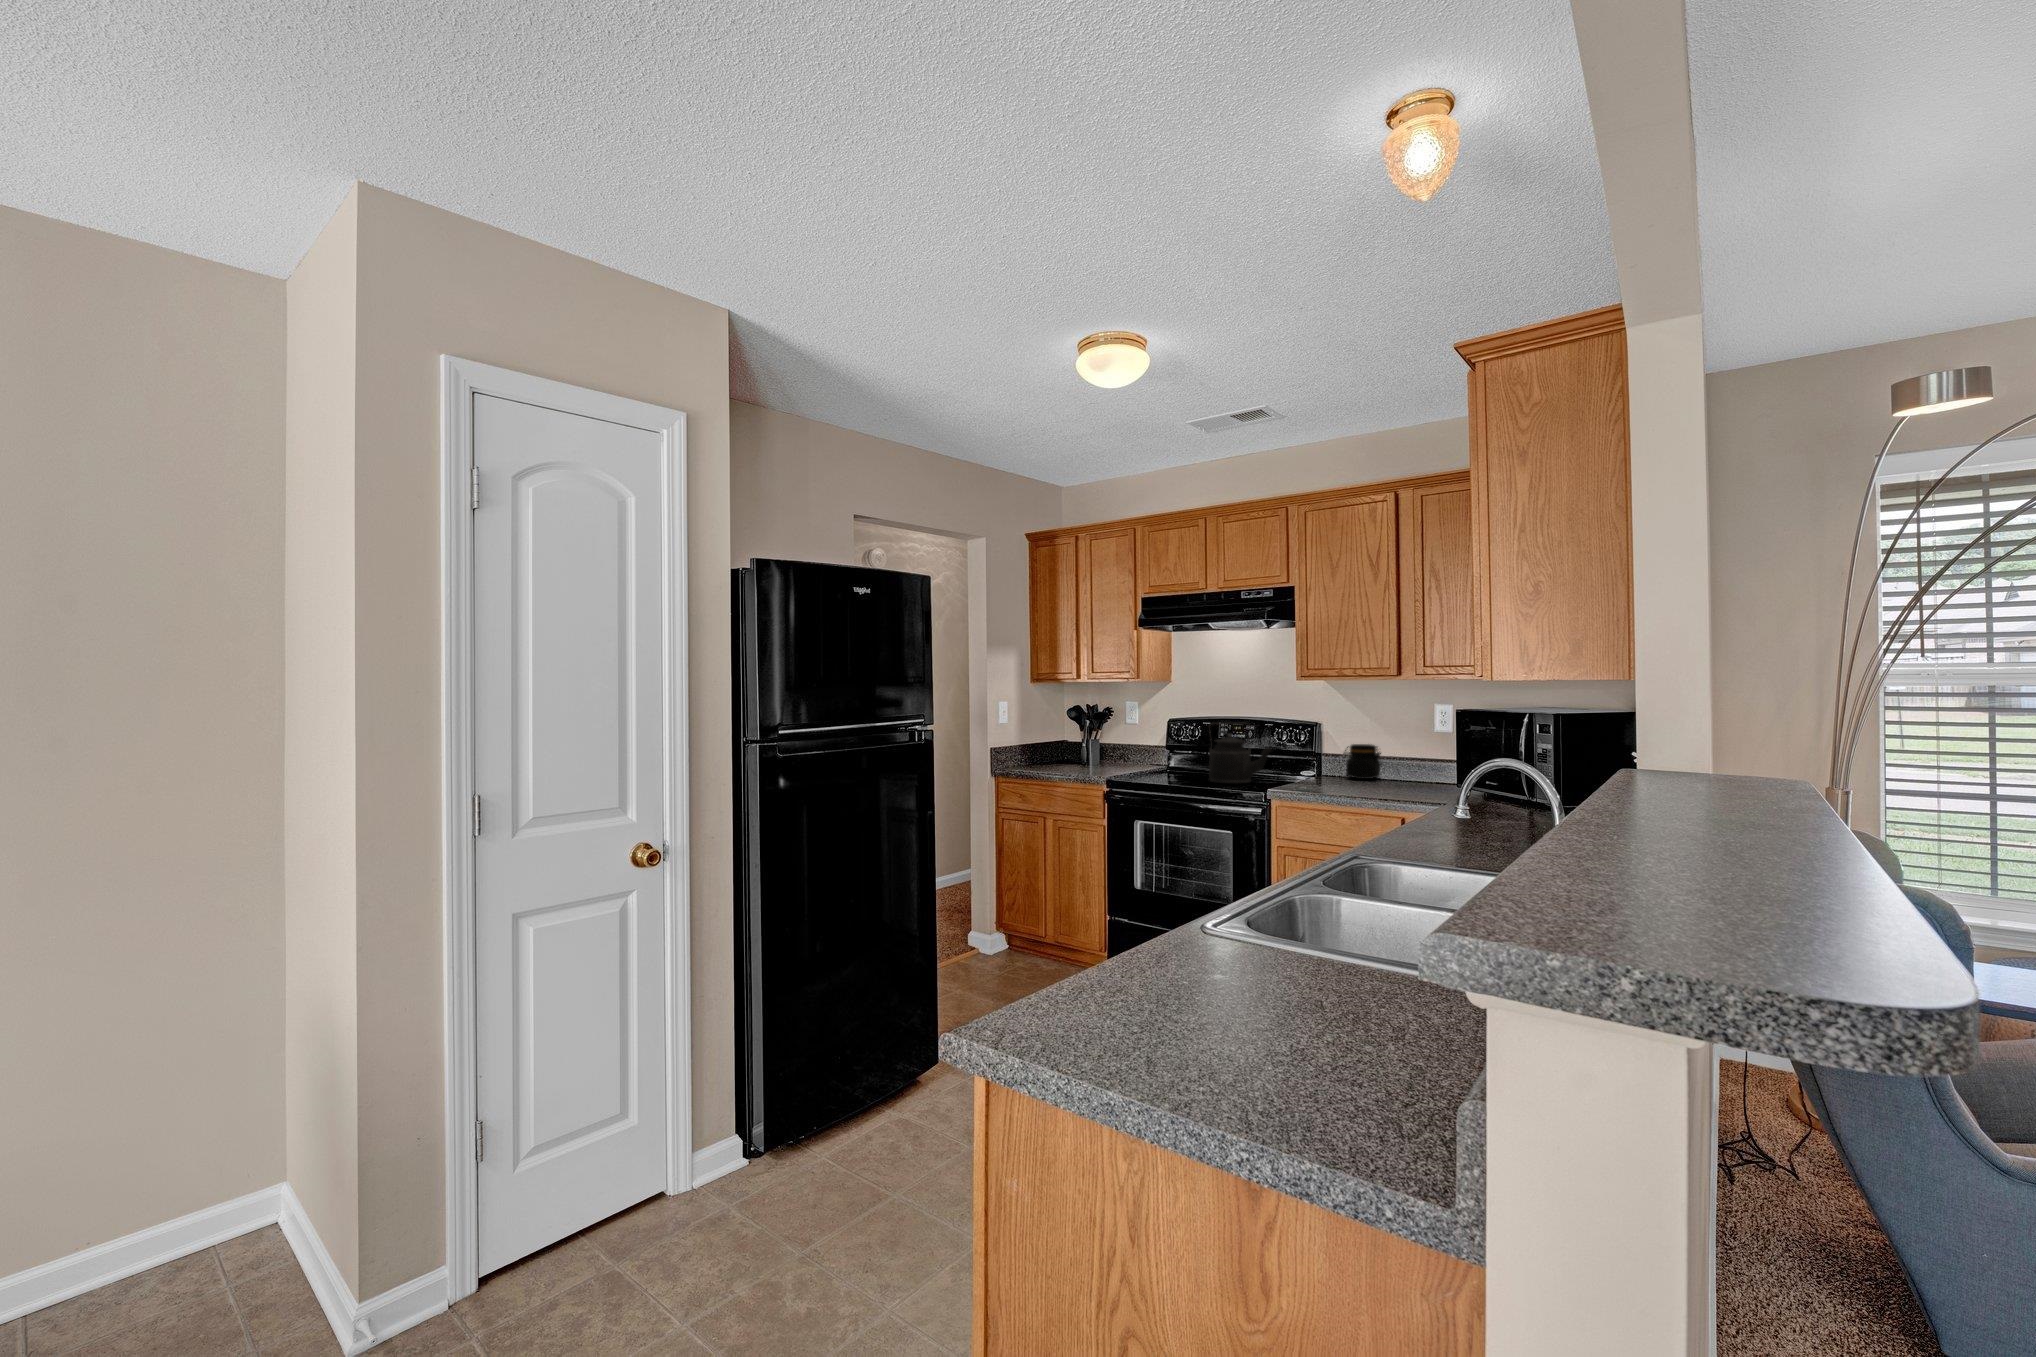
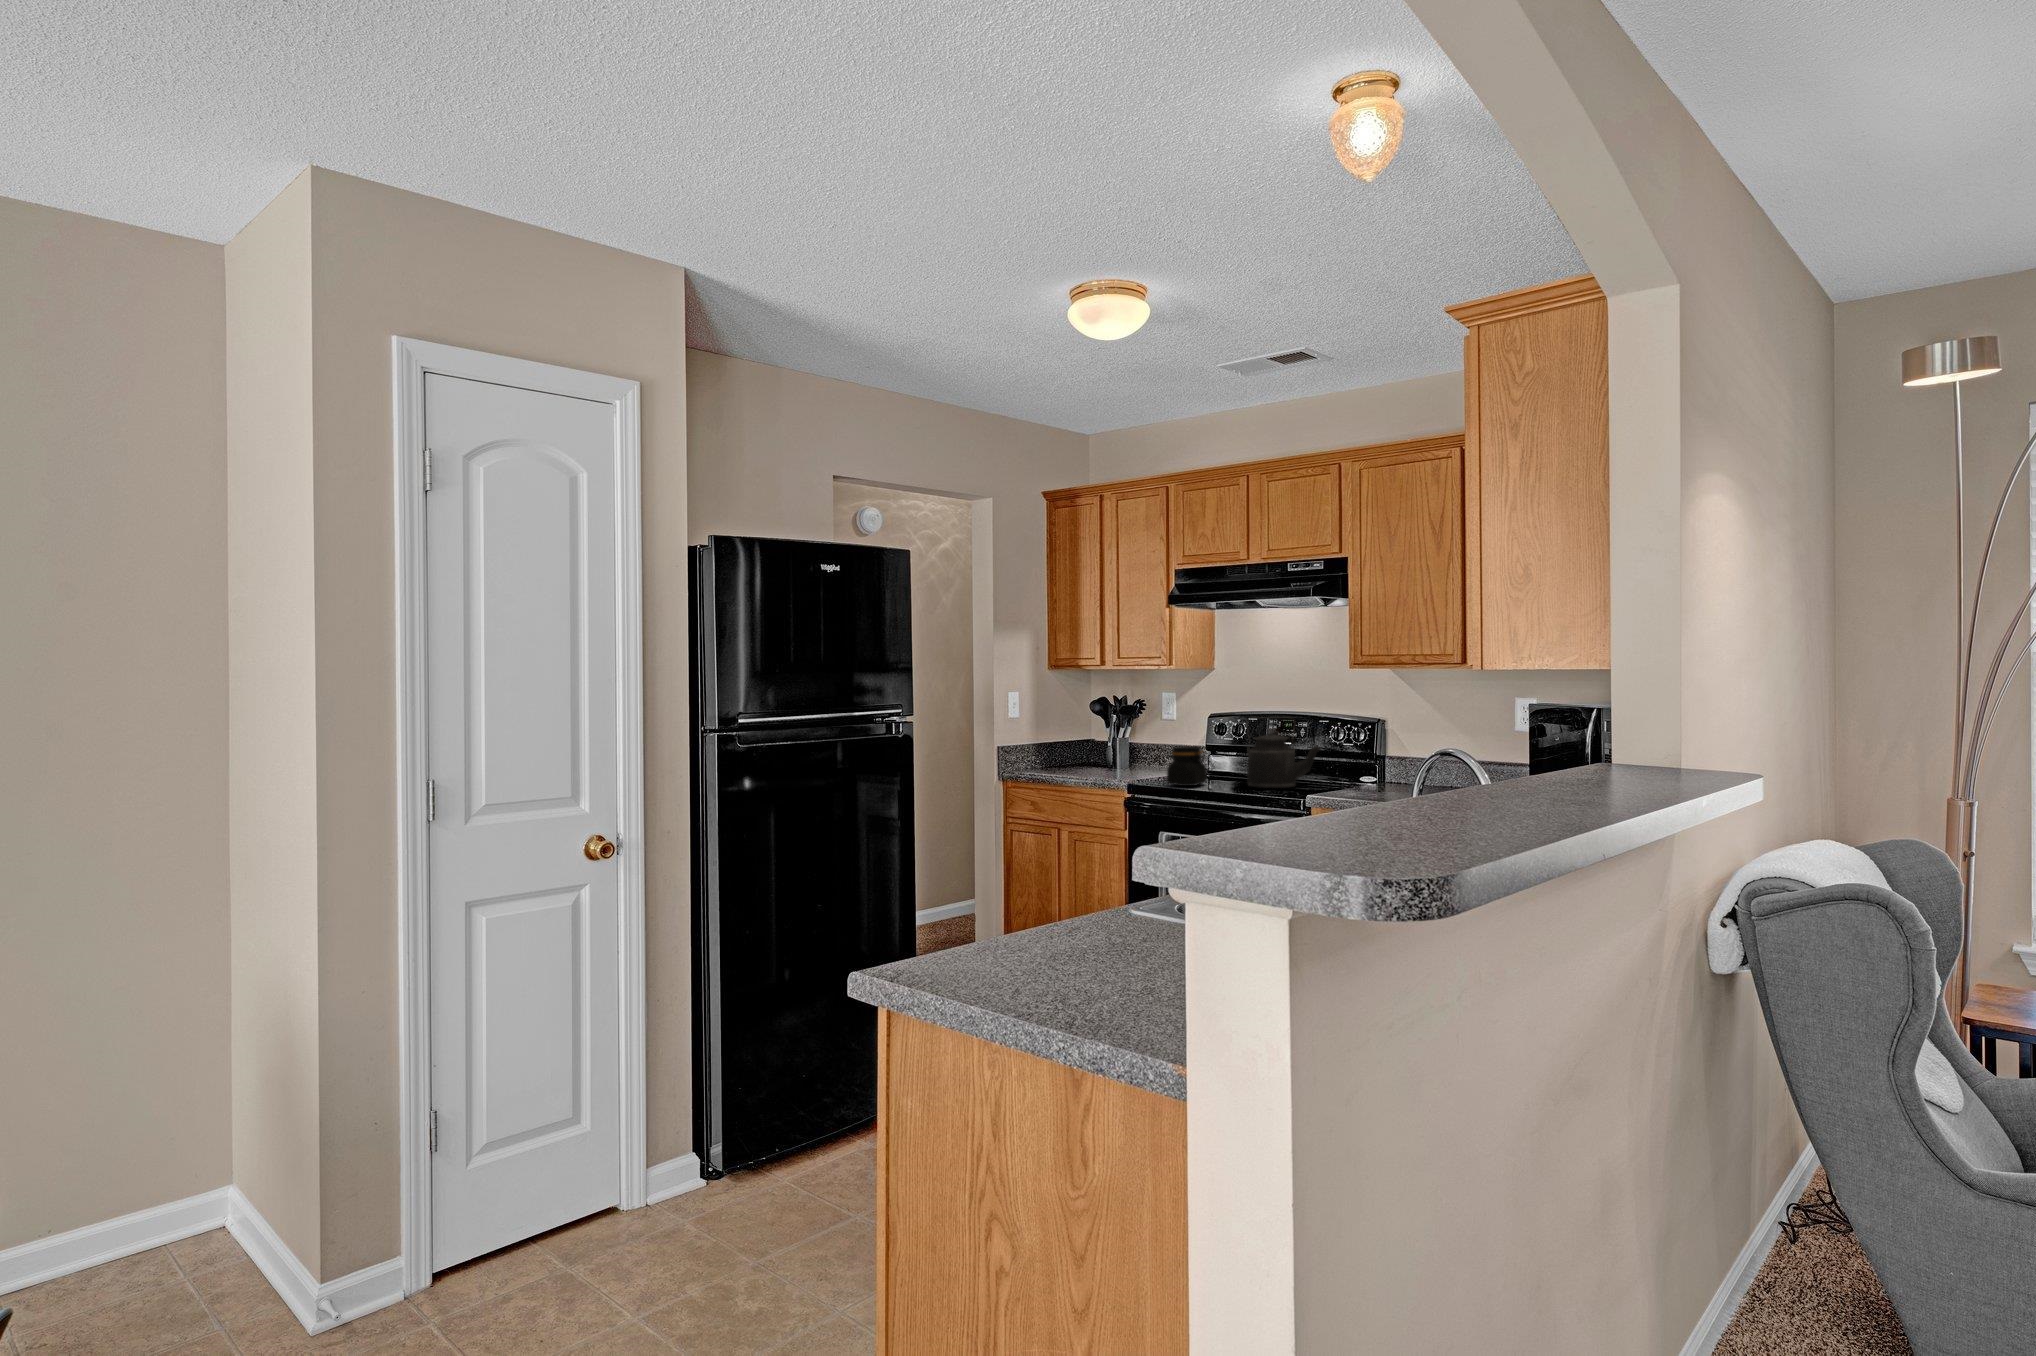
jar: present [1344,744,1381,779] -> present [1167,746,1207,786]

